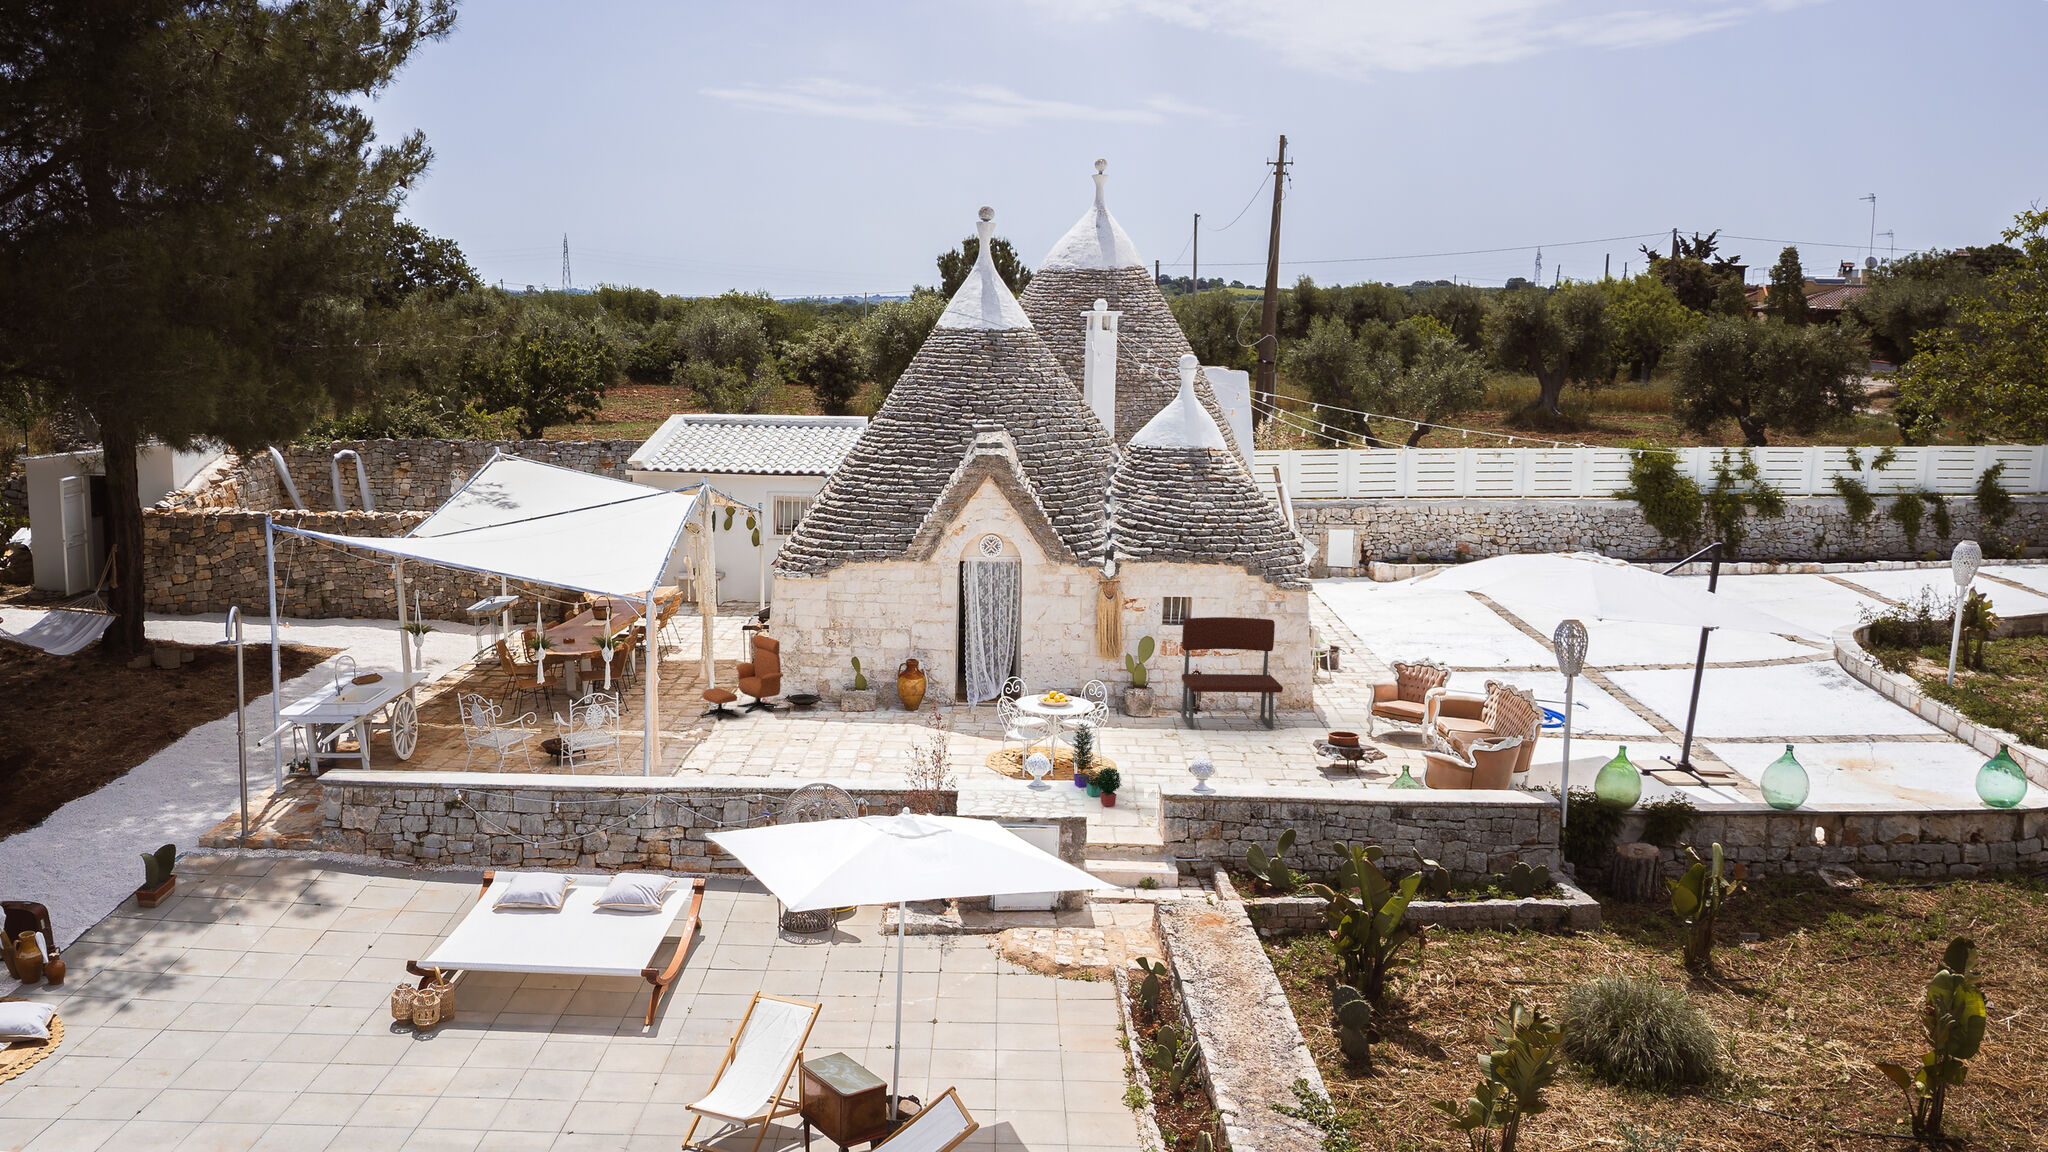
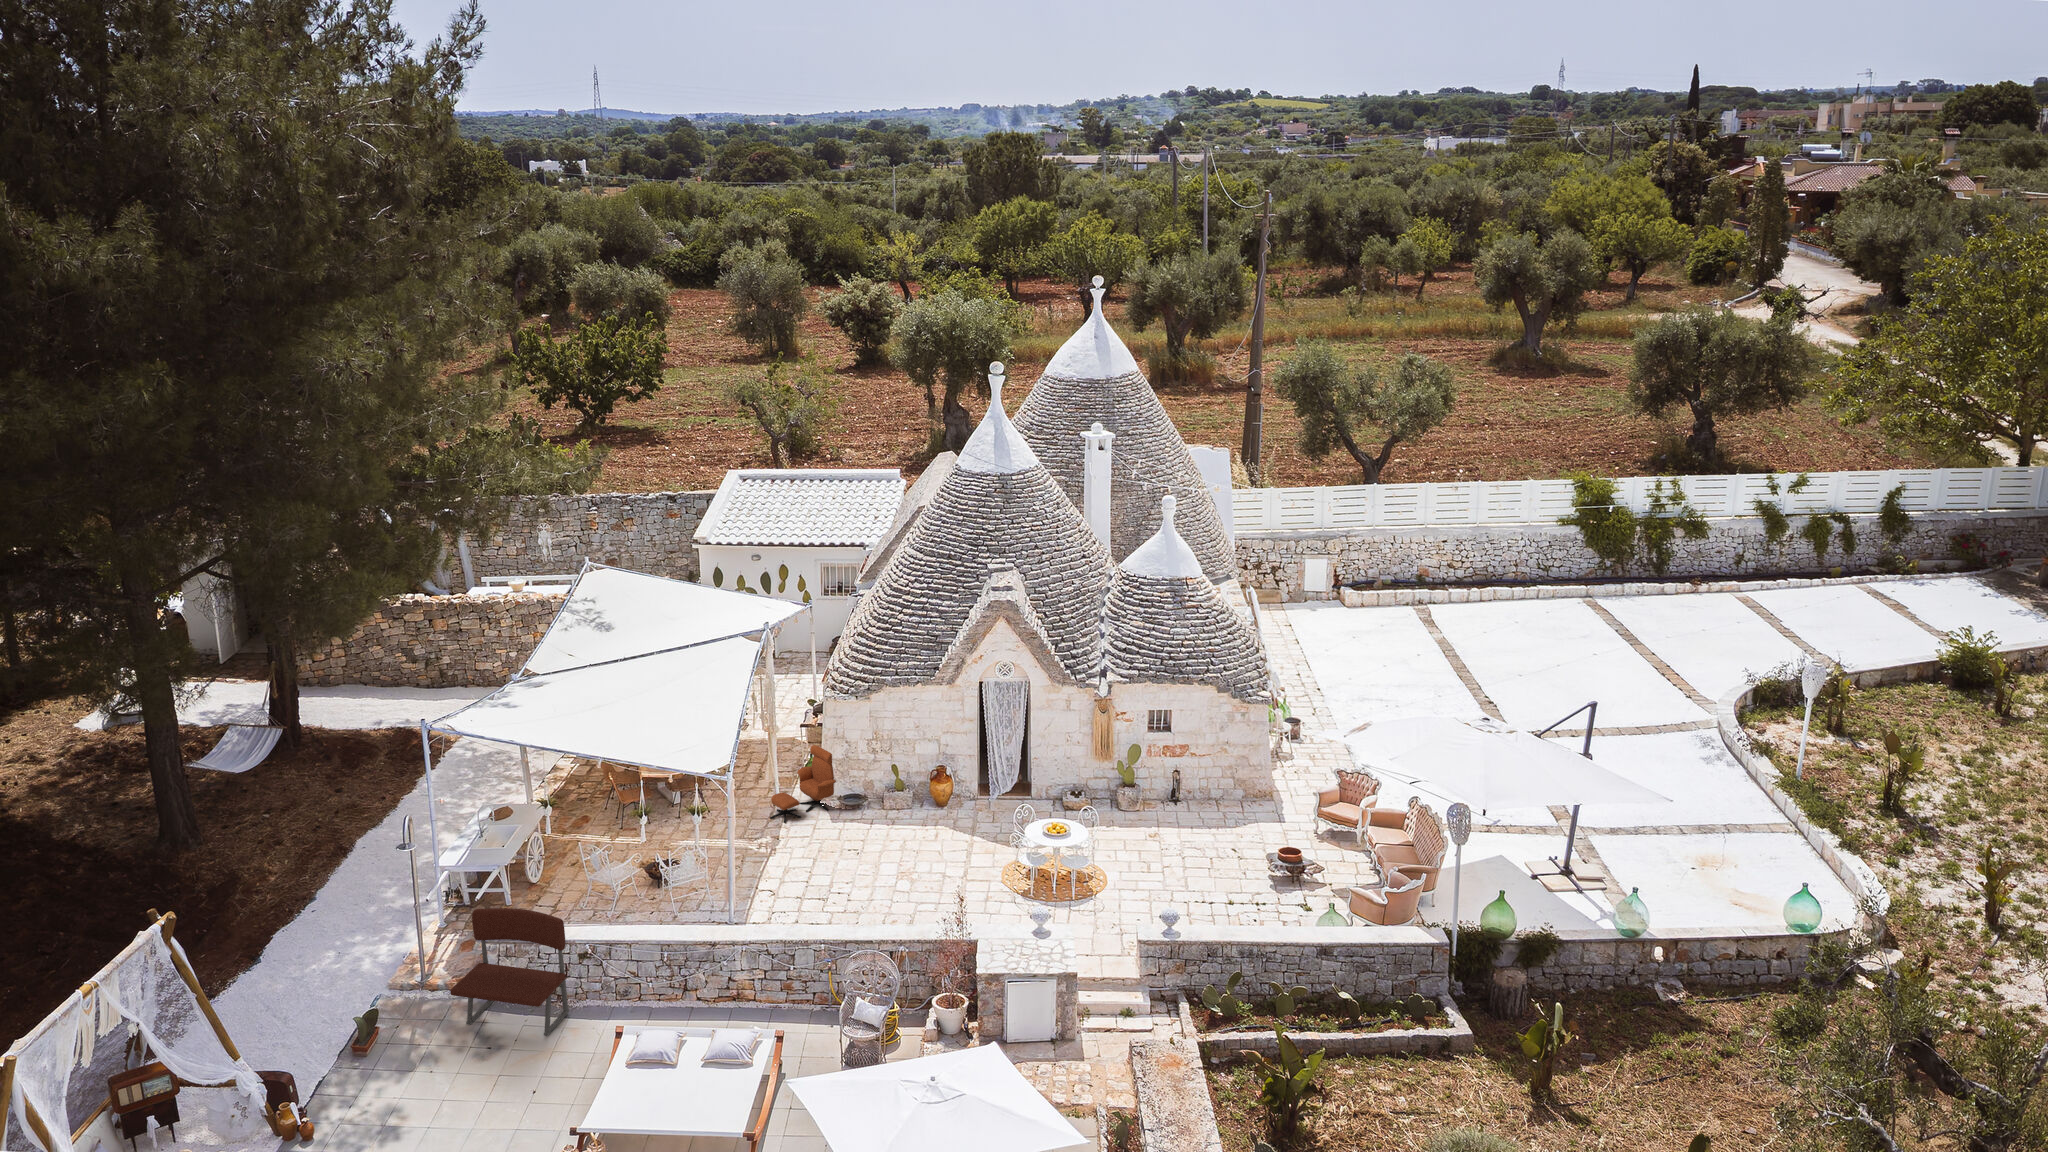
bench: present [1181,617,1283,729] -> present [450,908,570,1036]
woven basket: present [127,644,194,669] -> none [297,735,349,758]
potted plant: present [1072,722,1122,806] -> none [1070,849,1110,924]

